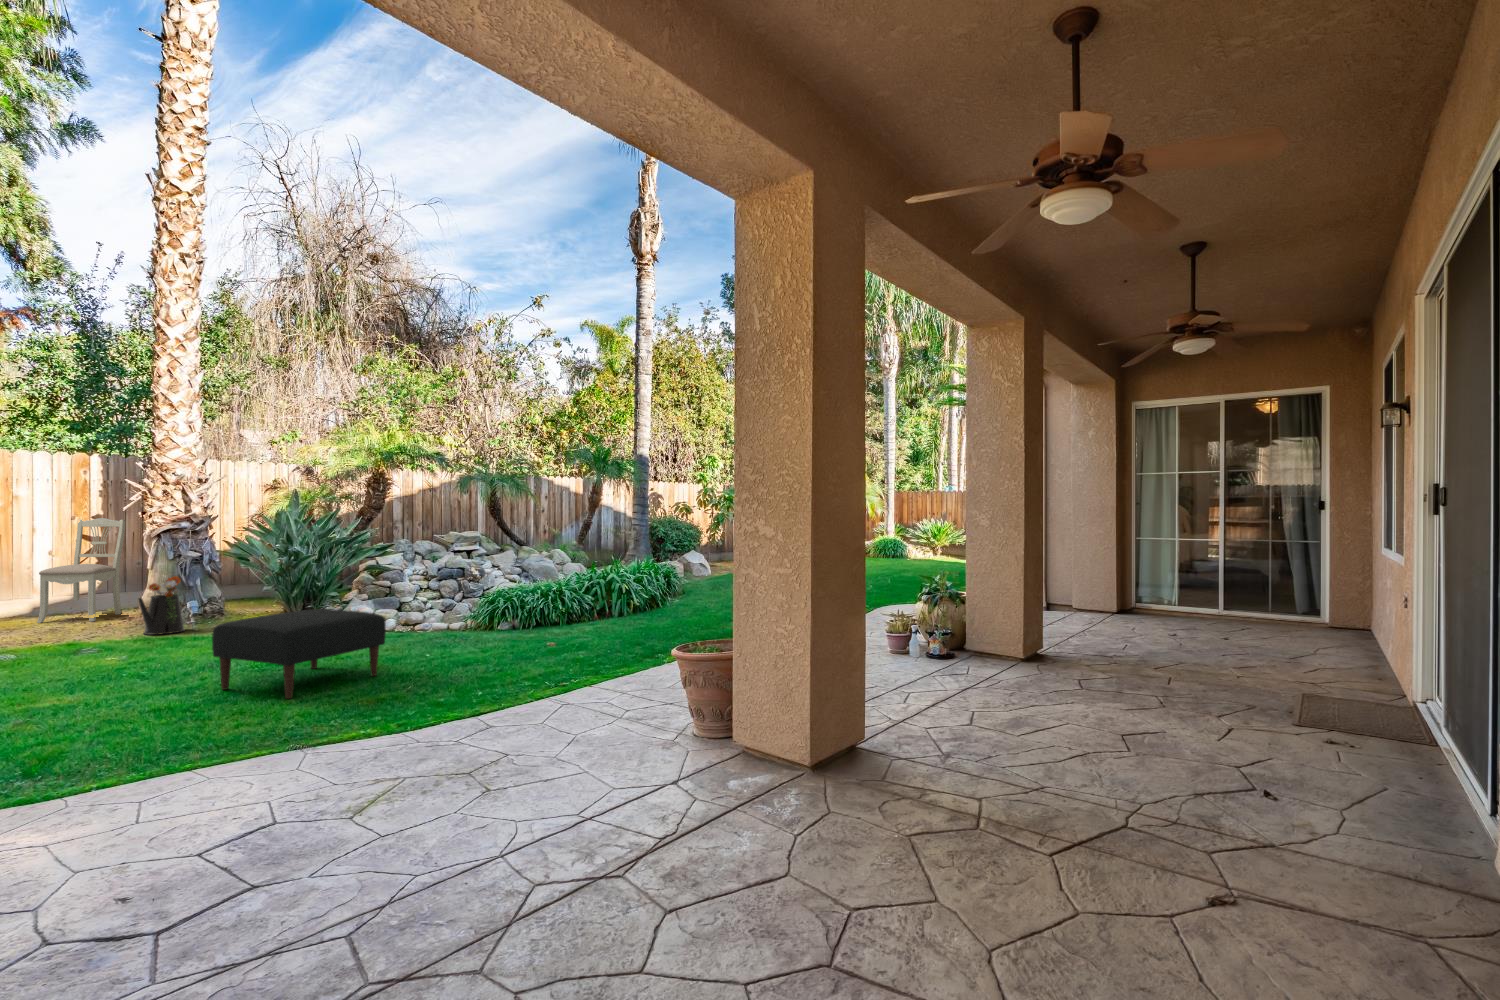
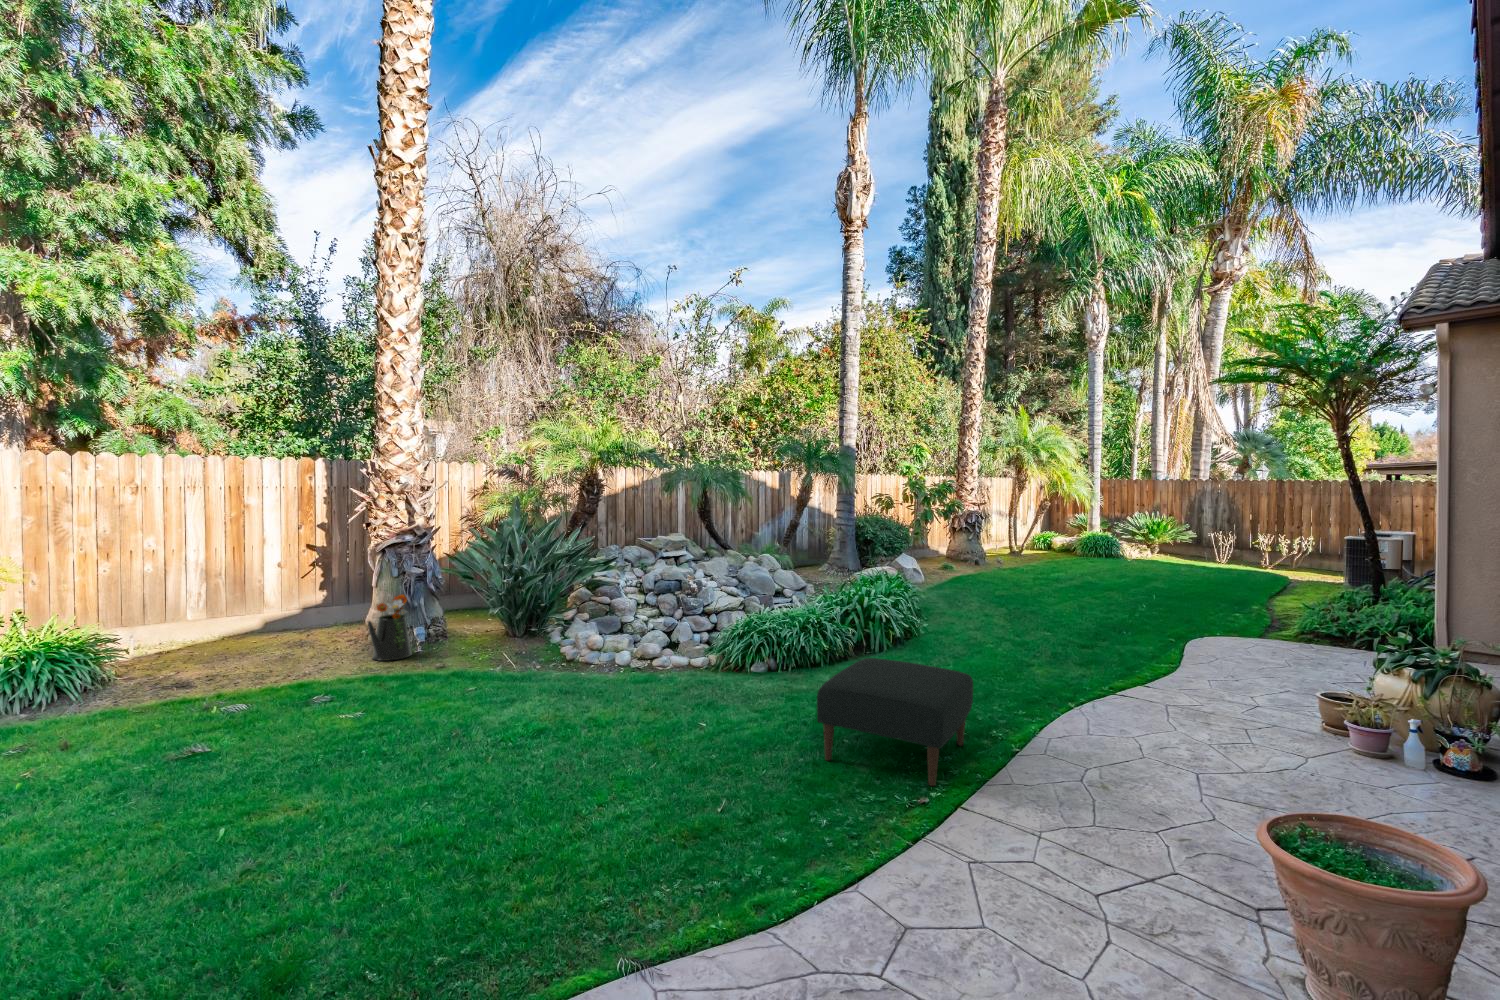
dining chair: present [37,518,125,623] -> none [270,523,349,634]
ottoman: present [212,609,386,699] -> present [817,658,973,786]

